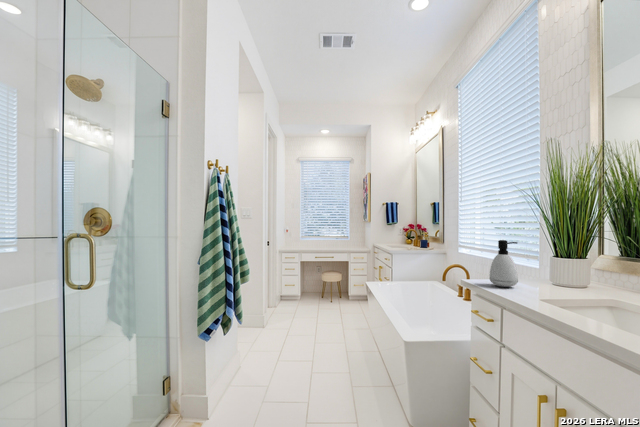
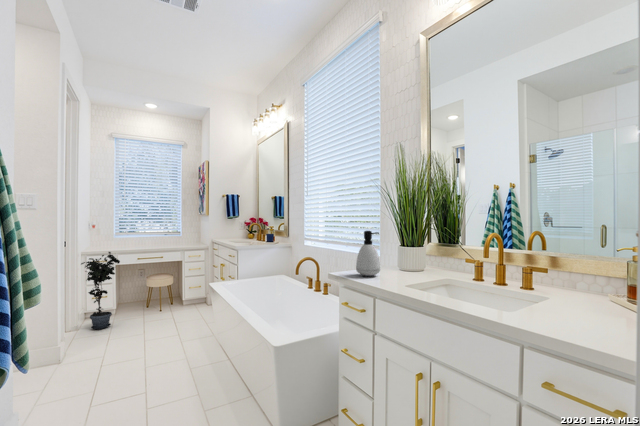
potted plant: none [278,250,303,309] -> present [81,252,120,329]

